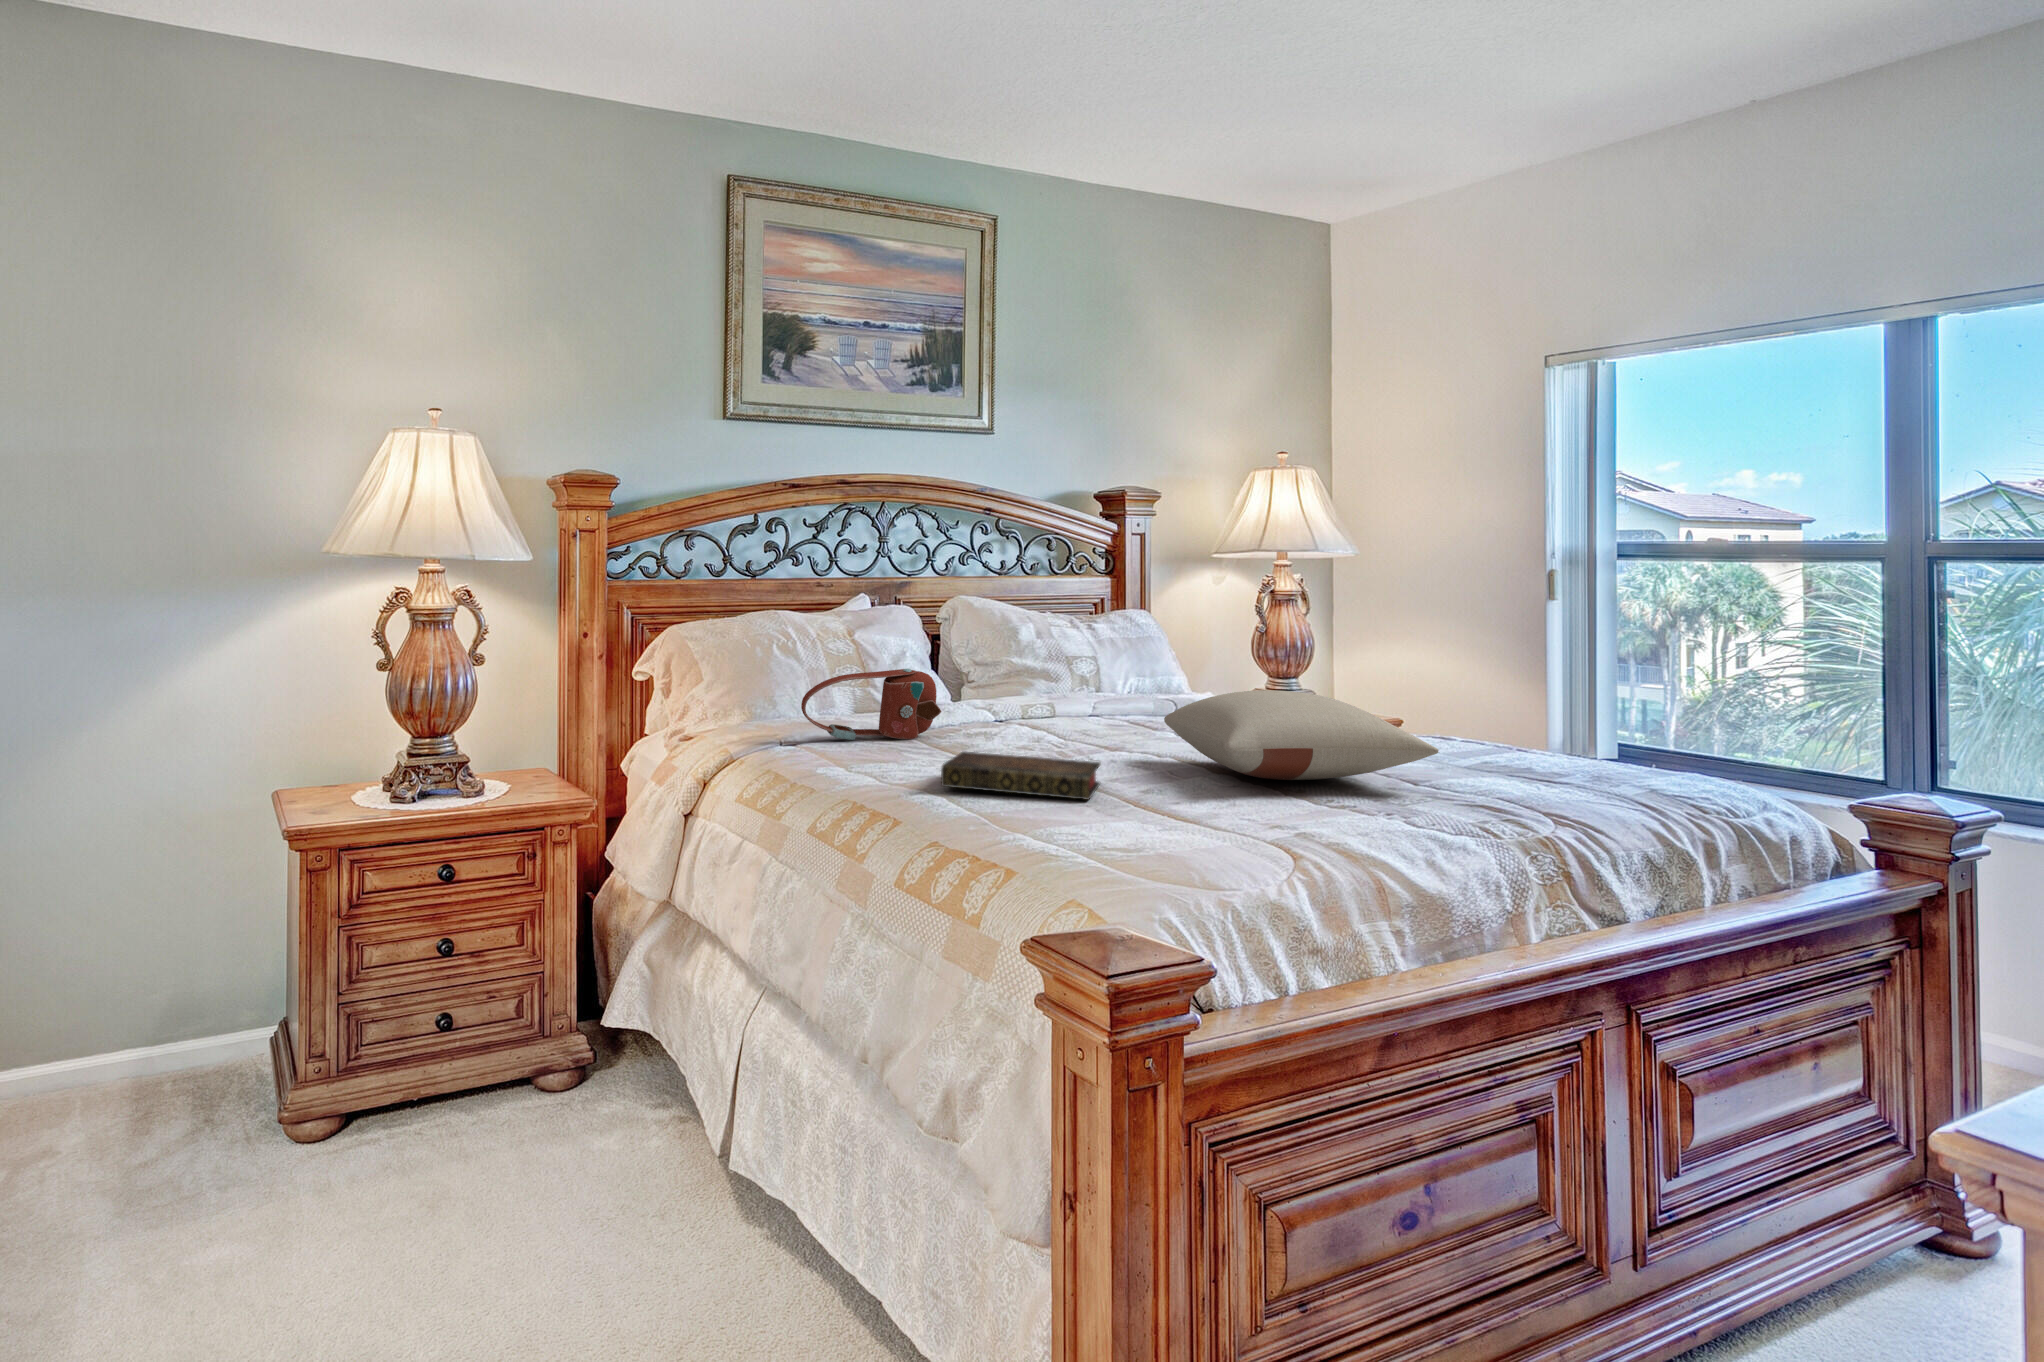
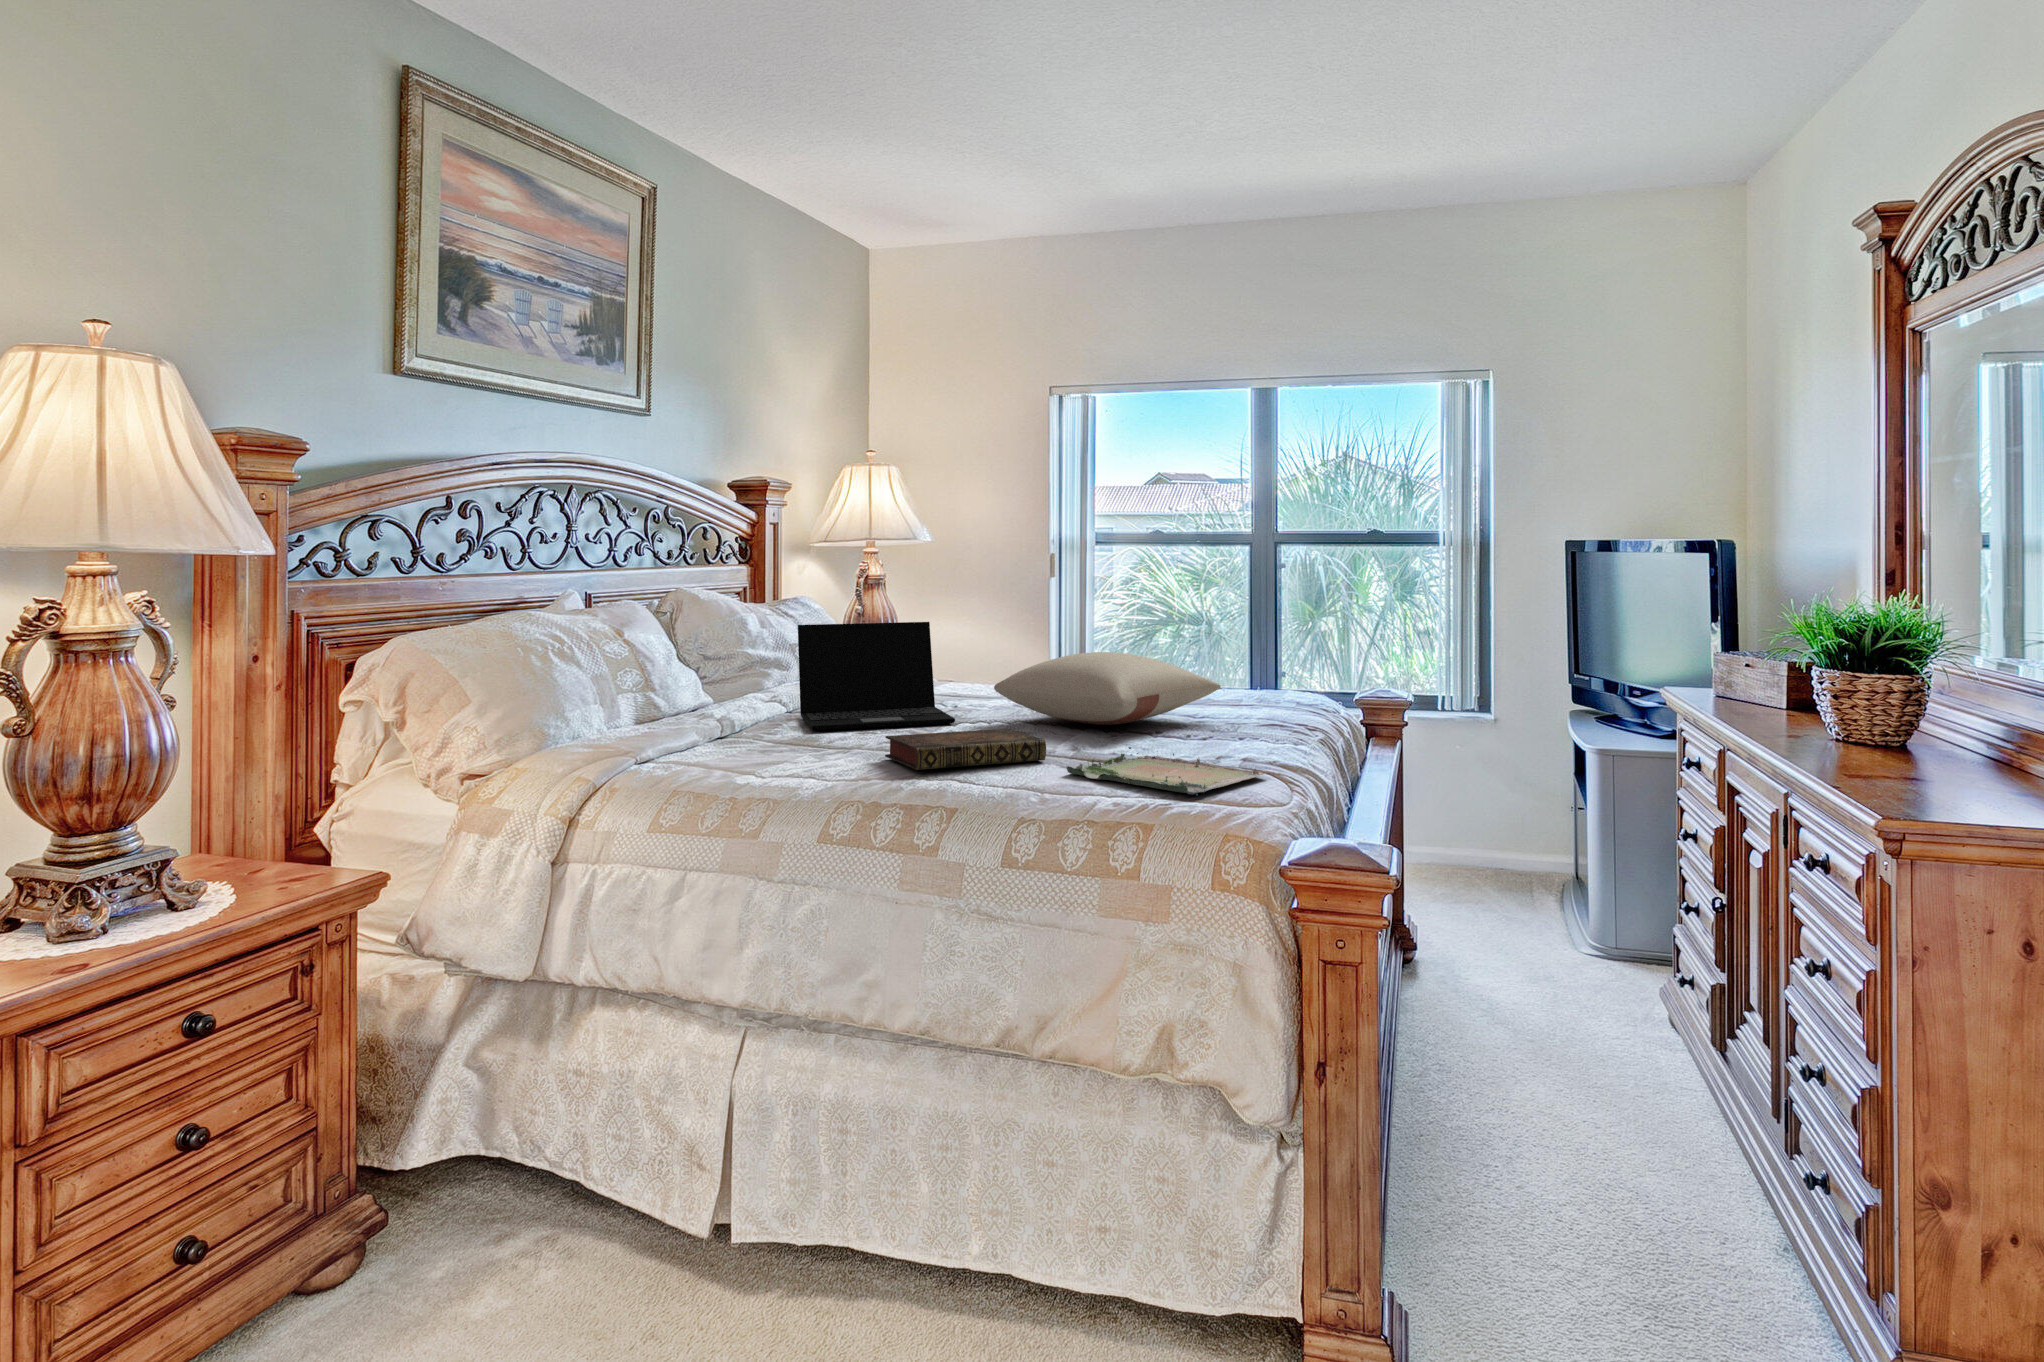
laptop: none [976,637,1153,753] -> present [798,622,955,730]
handbag: present [801,669,941,740] -> none [639,664,768,747]
tray: none [1067,796,1270,860] -> present [1066,747,1268,795]

